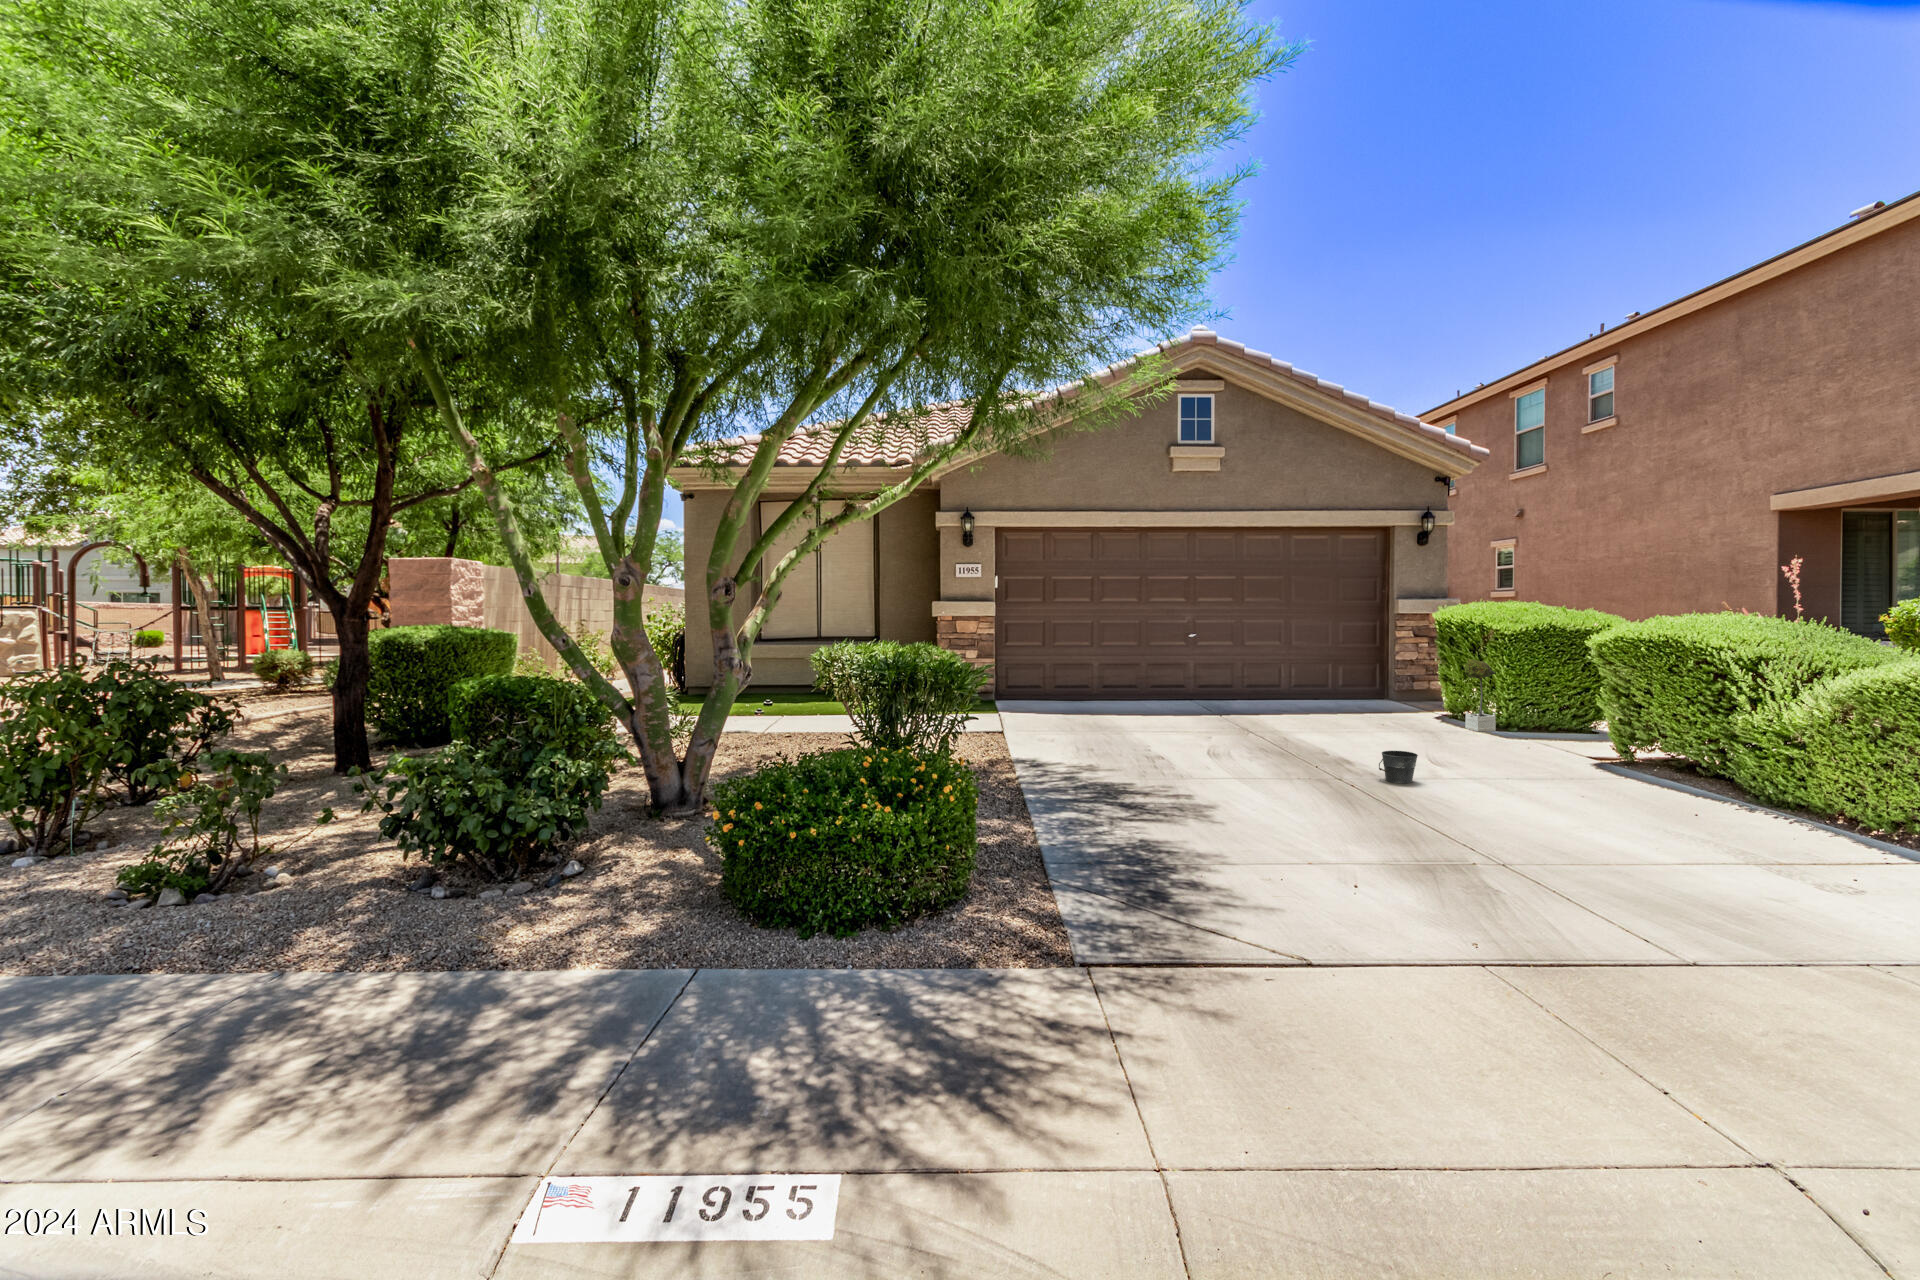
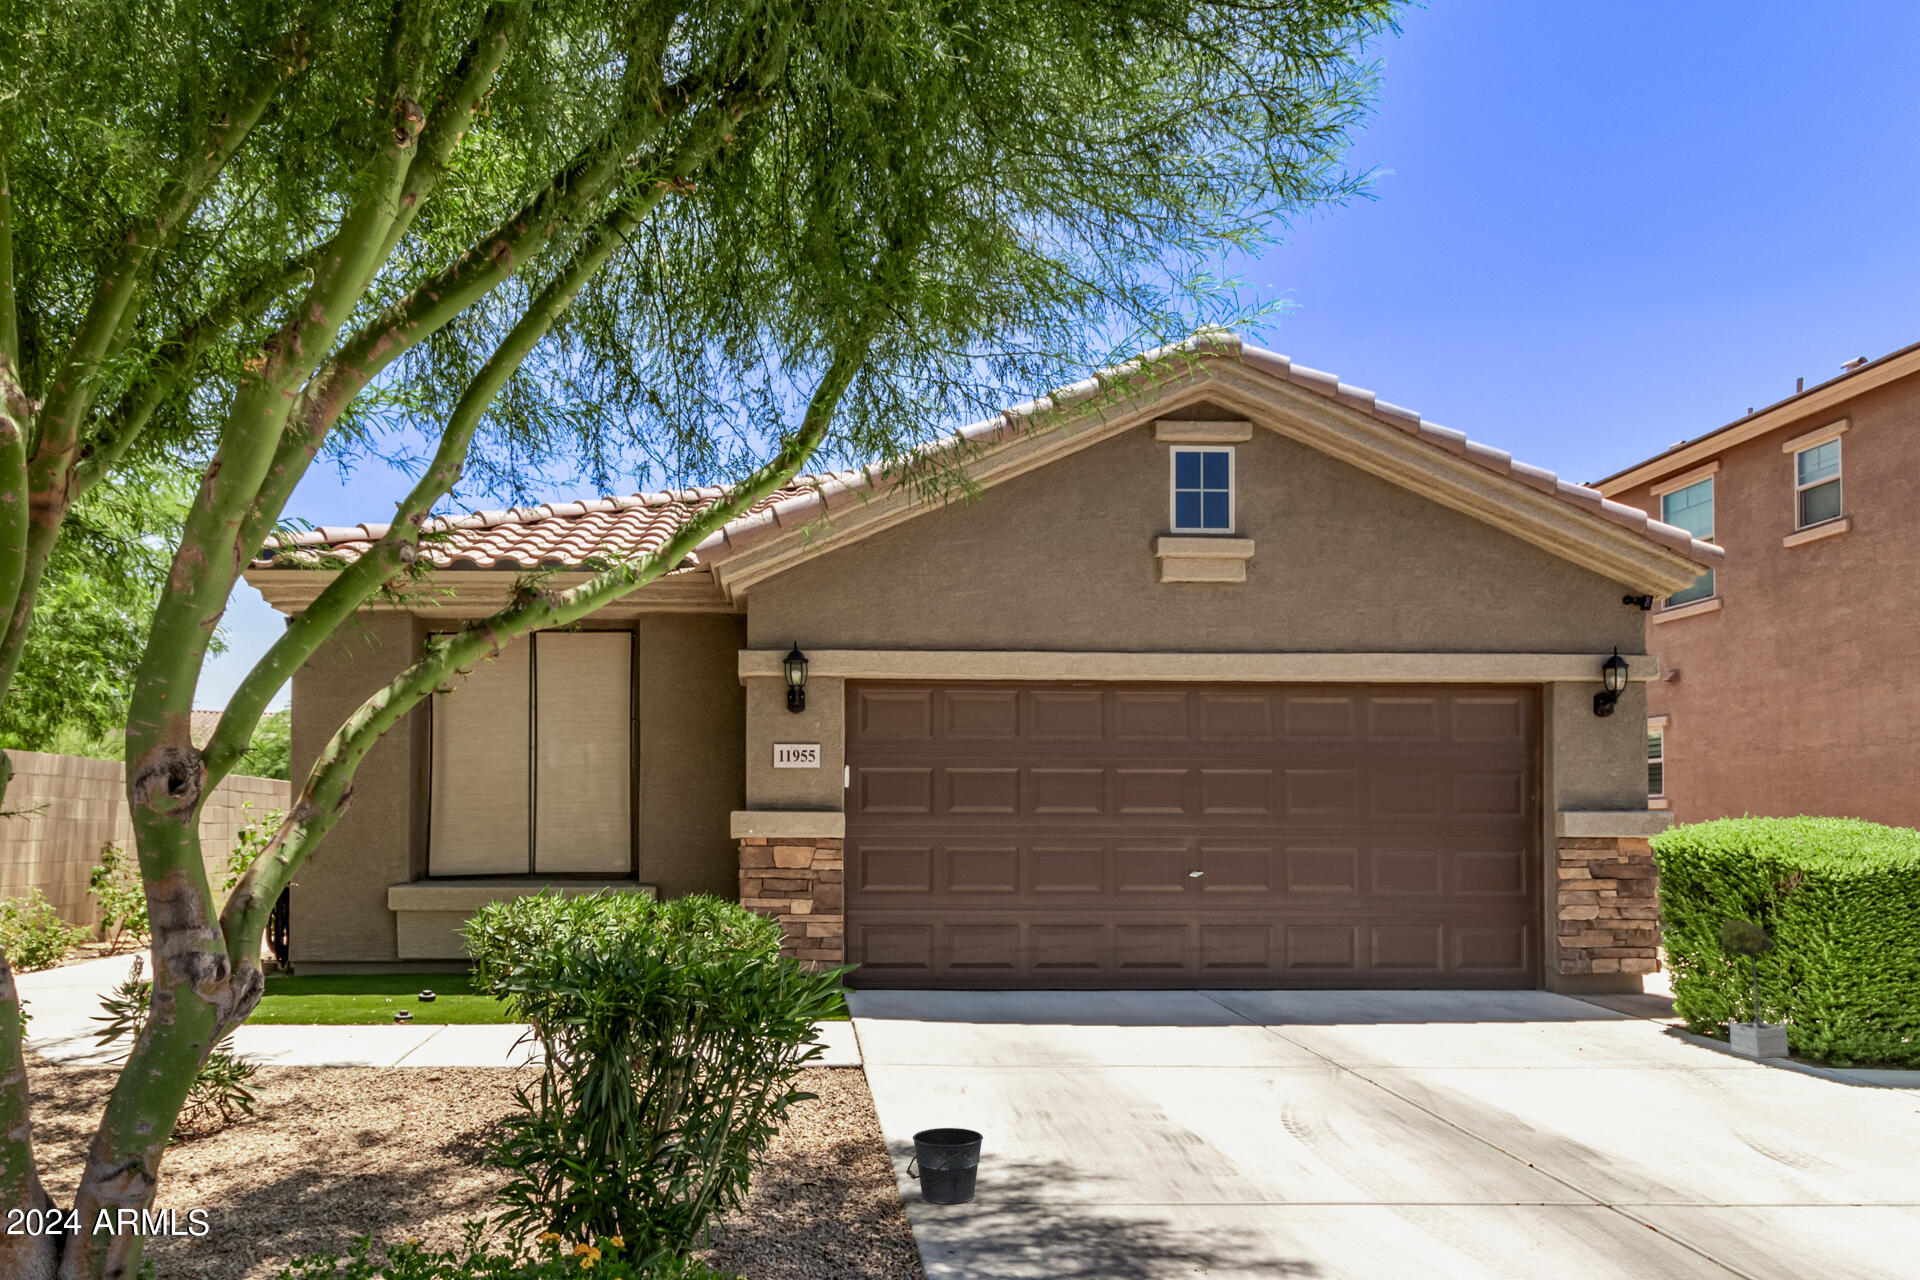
bucket: present [1379,751,1418,783] -> present [906,1128,983,1204]

